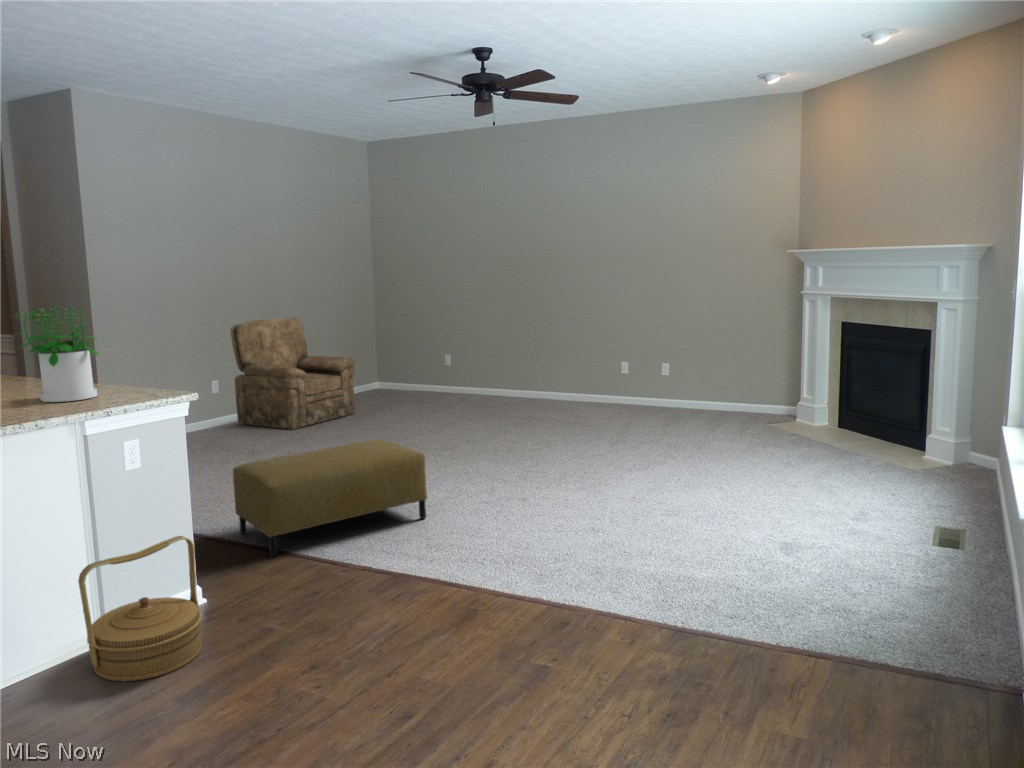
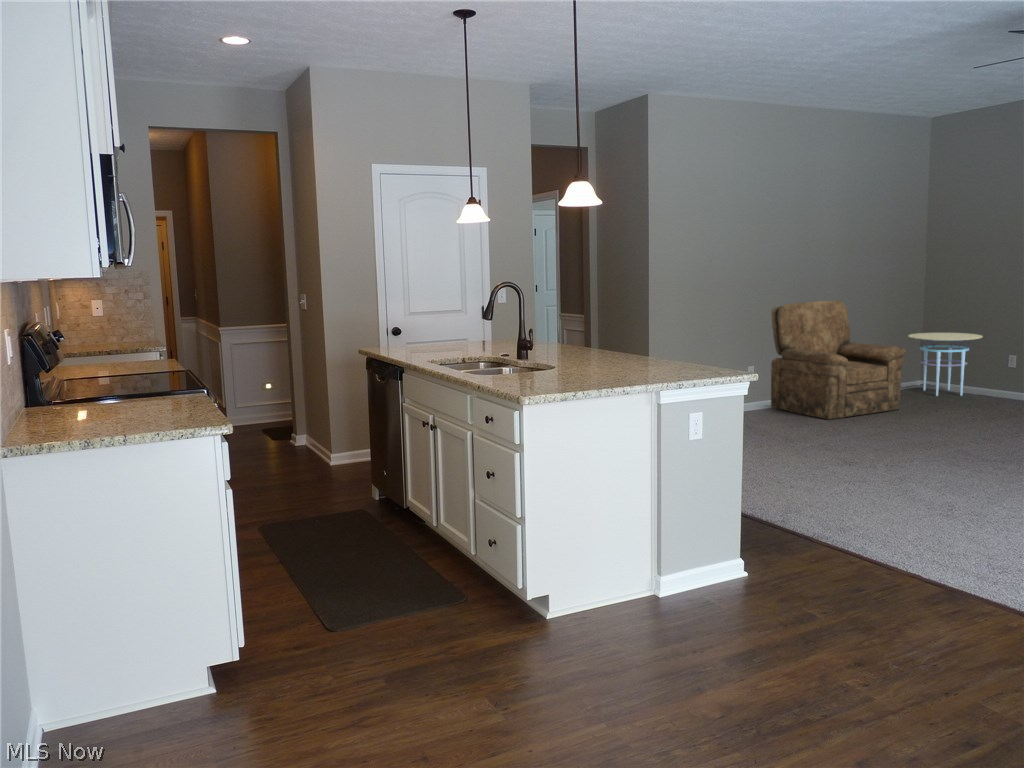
potted plant: present [15,306,99,402] -> none [608,287,674,372]
side table: none [358,343,416,399] -> present [908,333,983,396]
ottoman: present [233,440,427,557] -> none [775,441,997,547]
woven basket: present [78,536,202,681] -> none [648,508,748,633]

